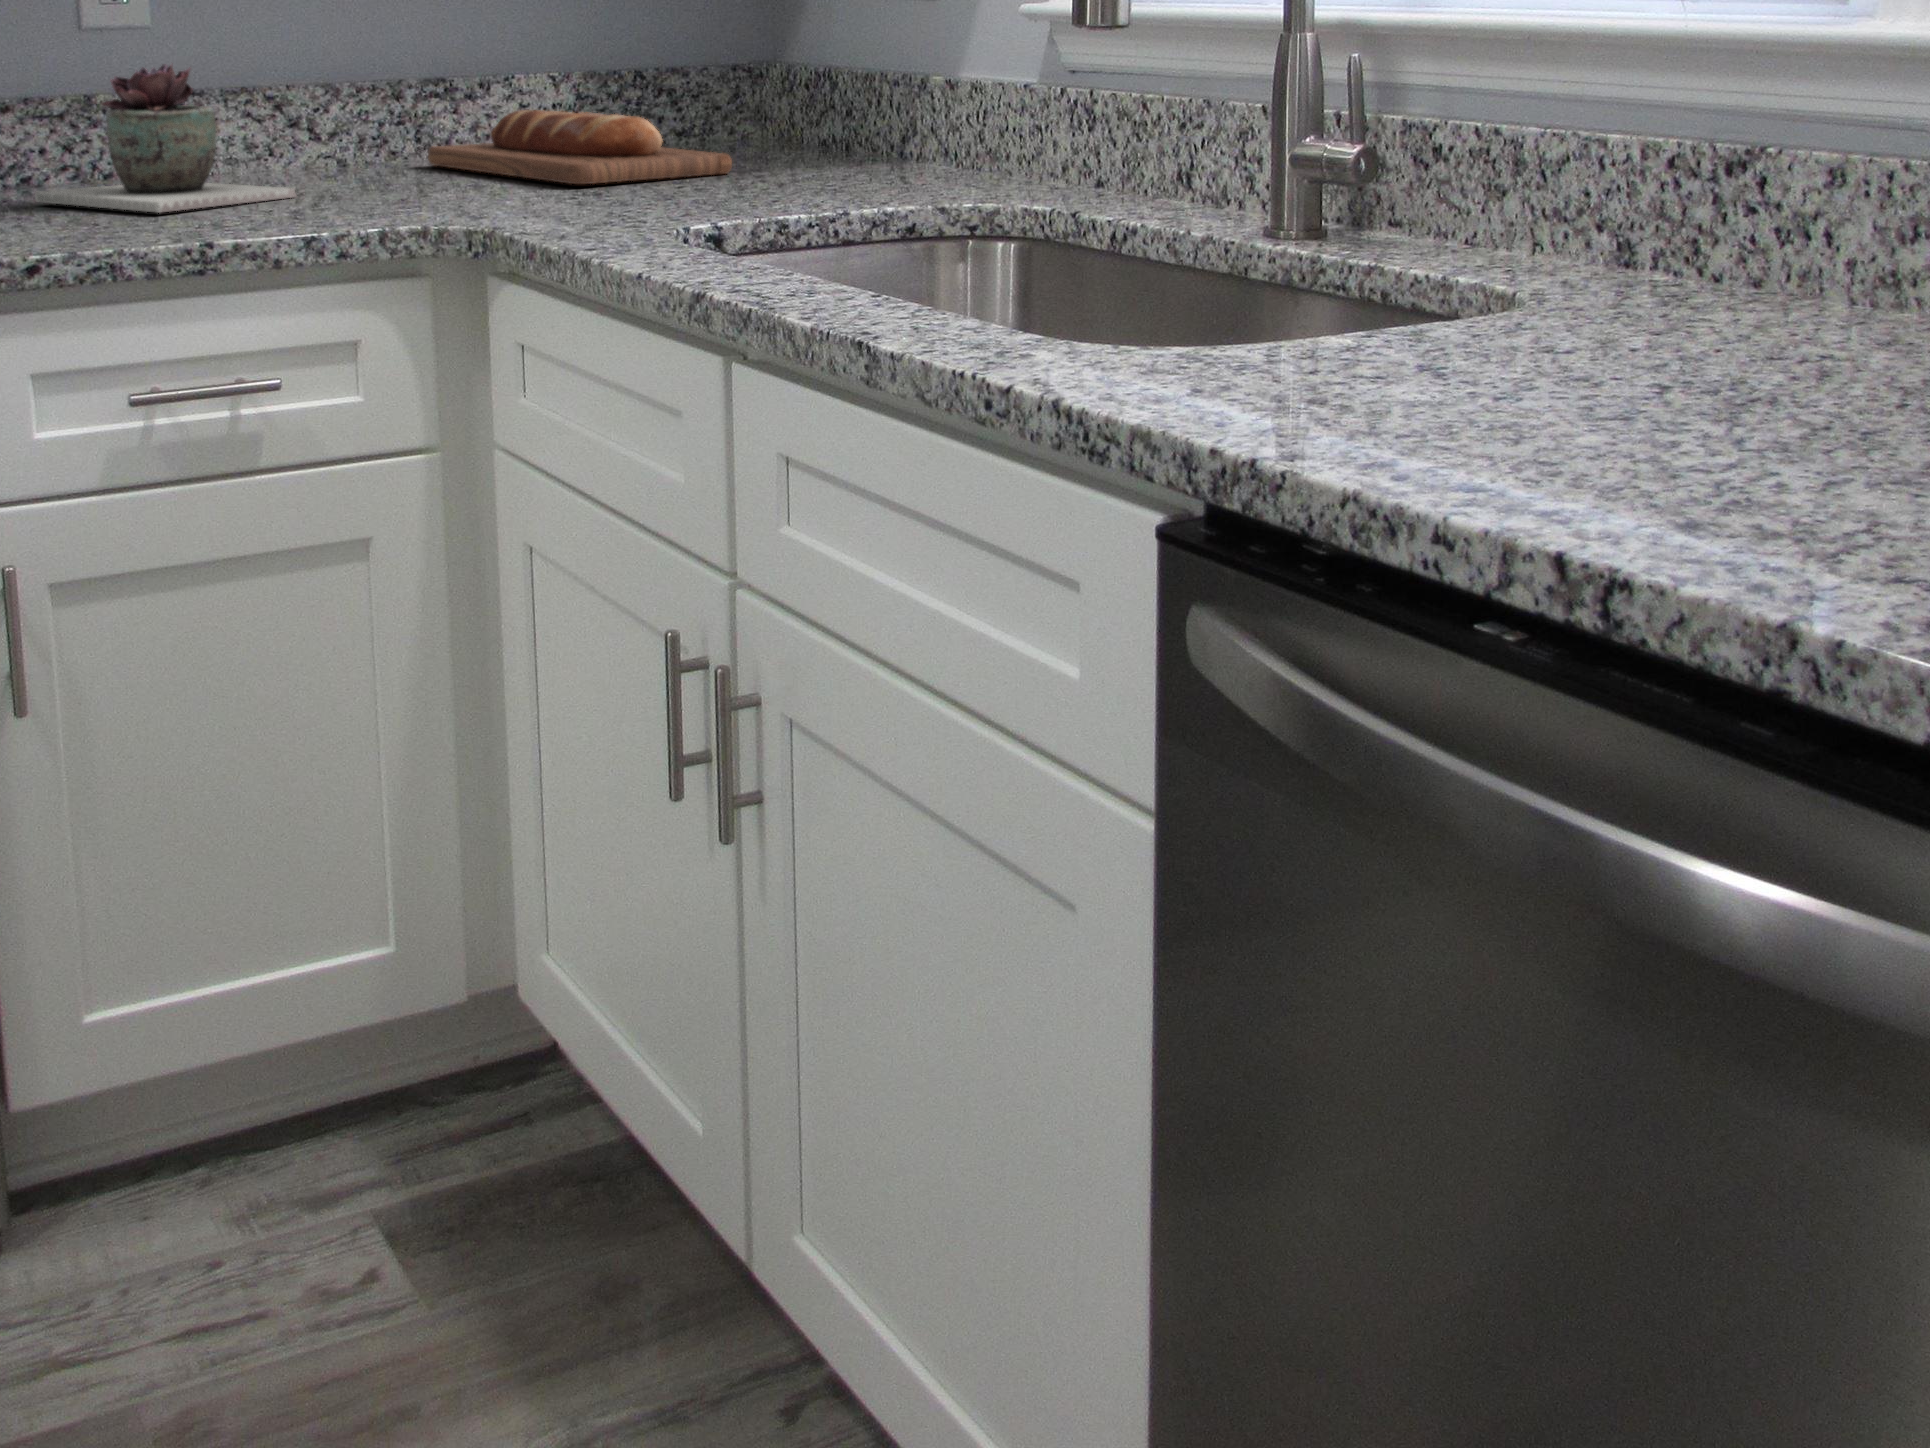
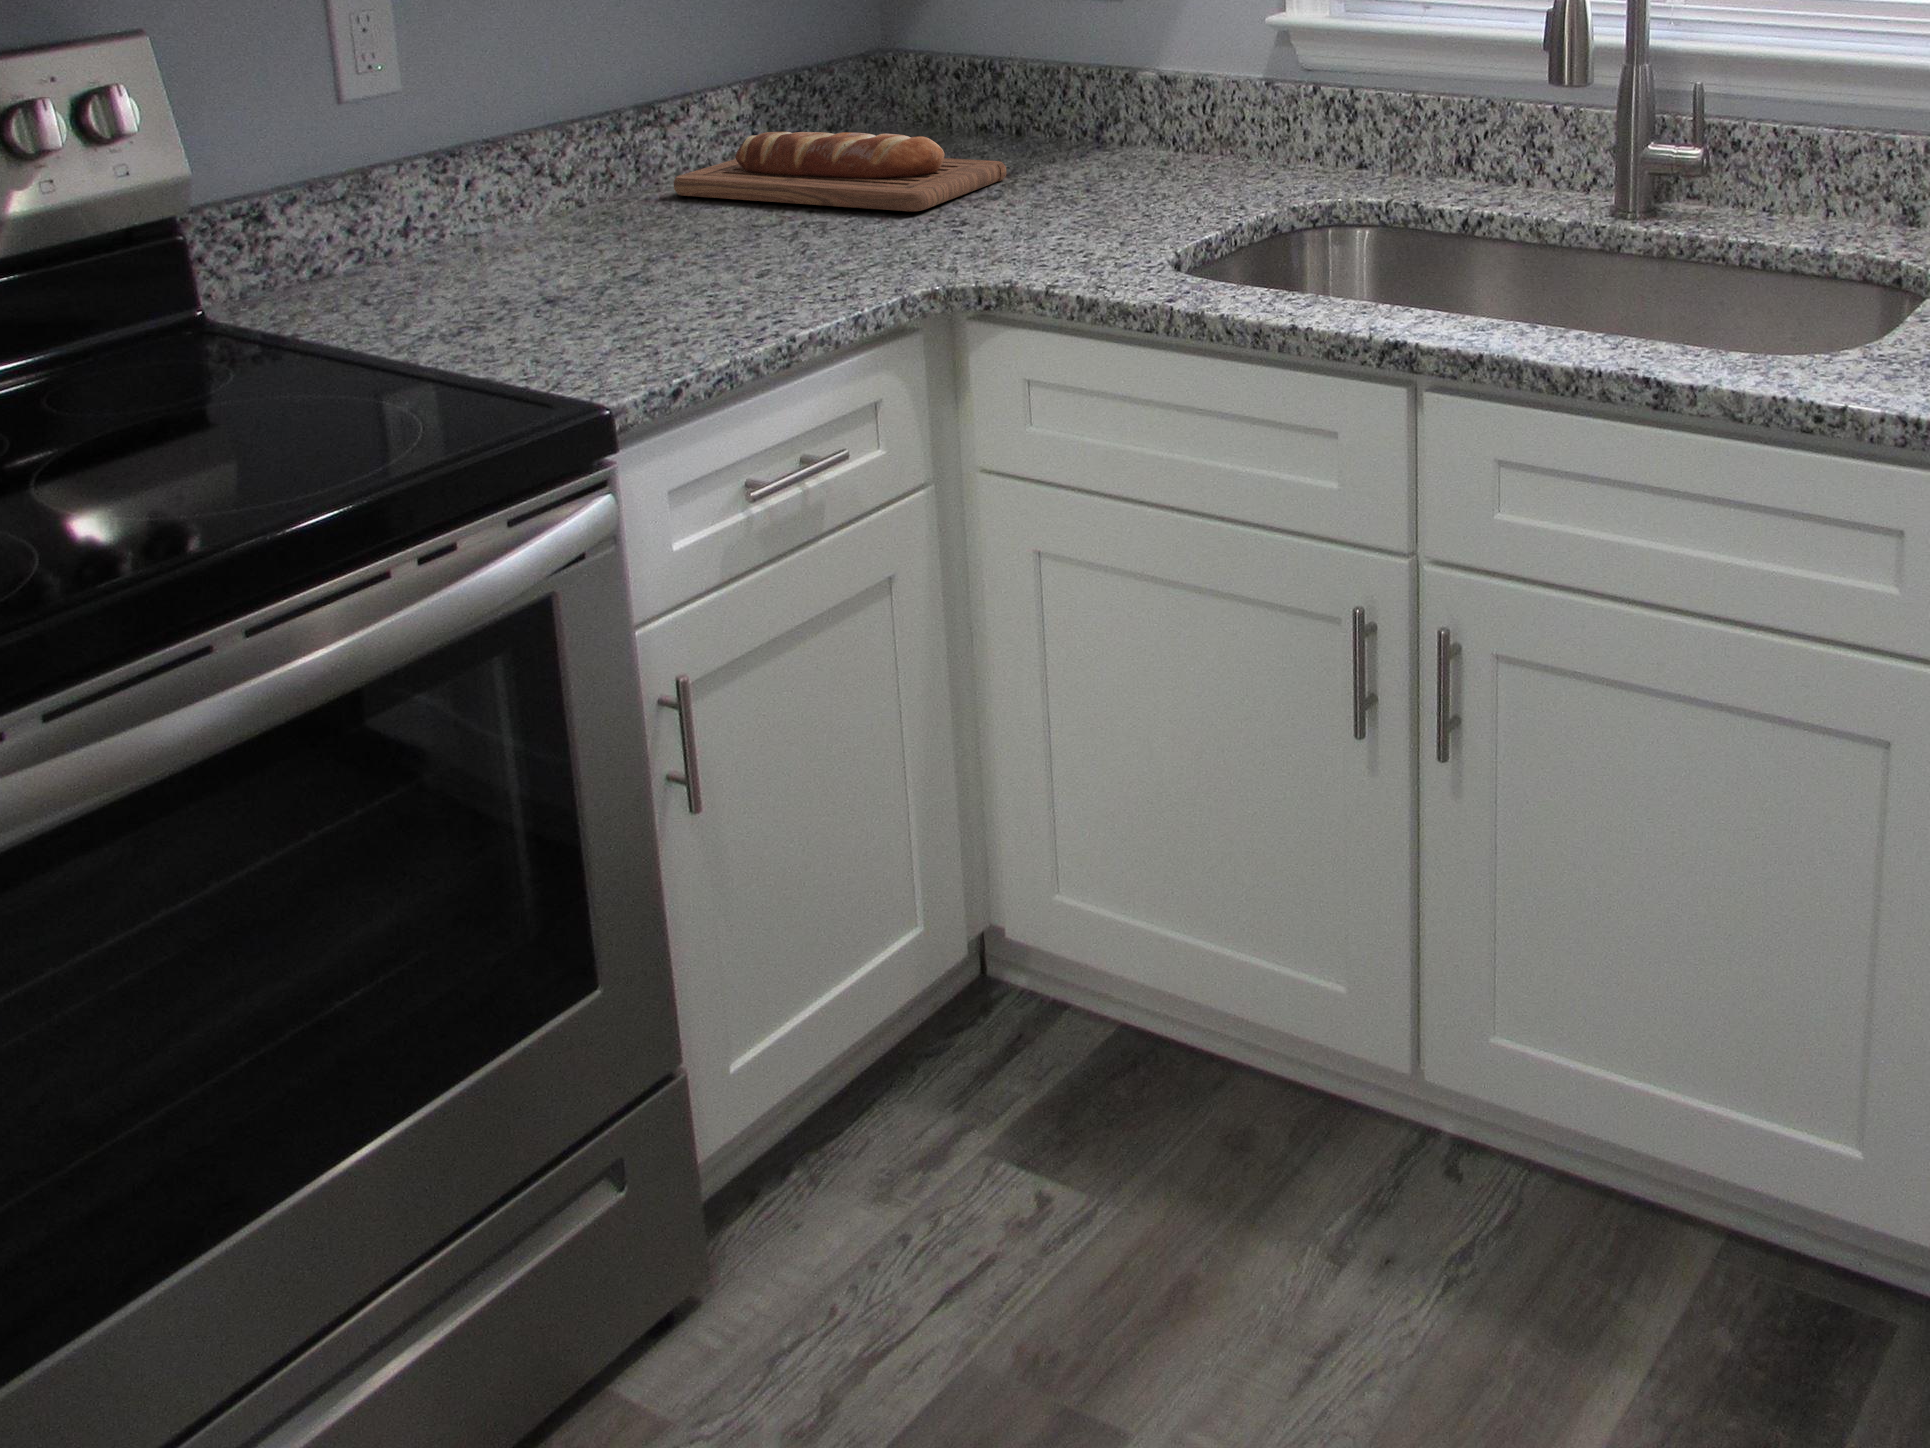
succulent plant: present [35,65,296,213] -> none [396,142,663,301]

